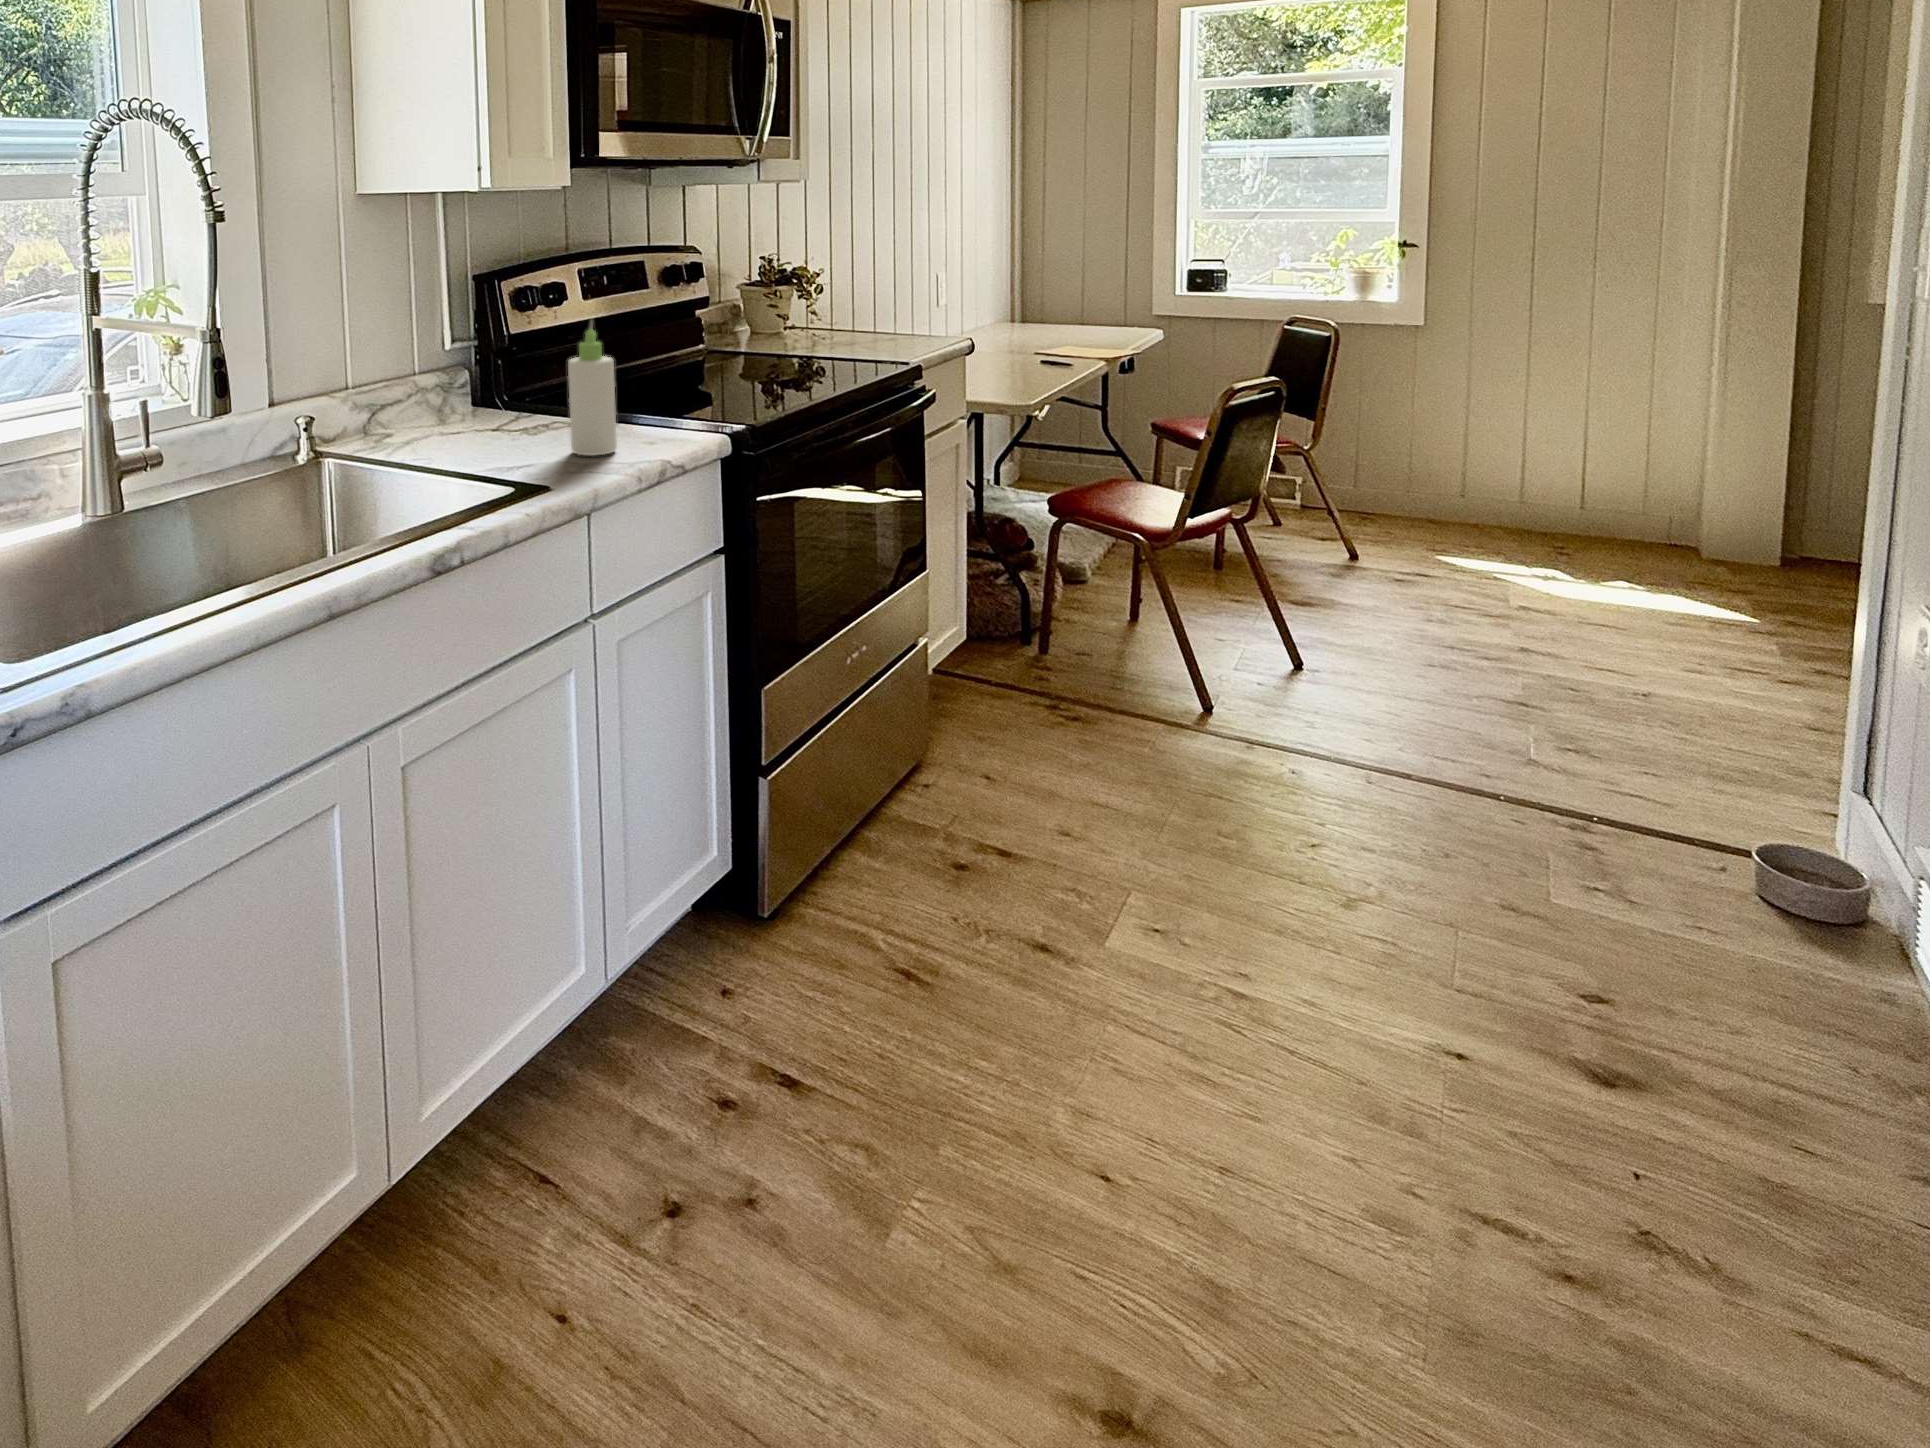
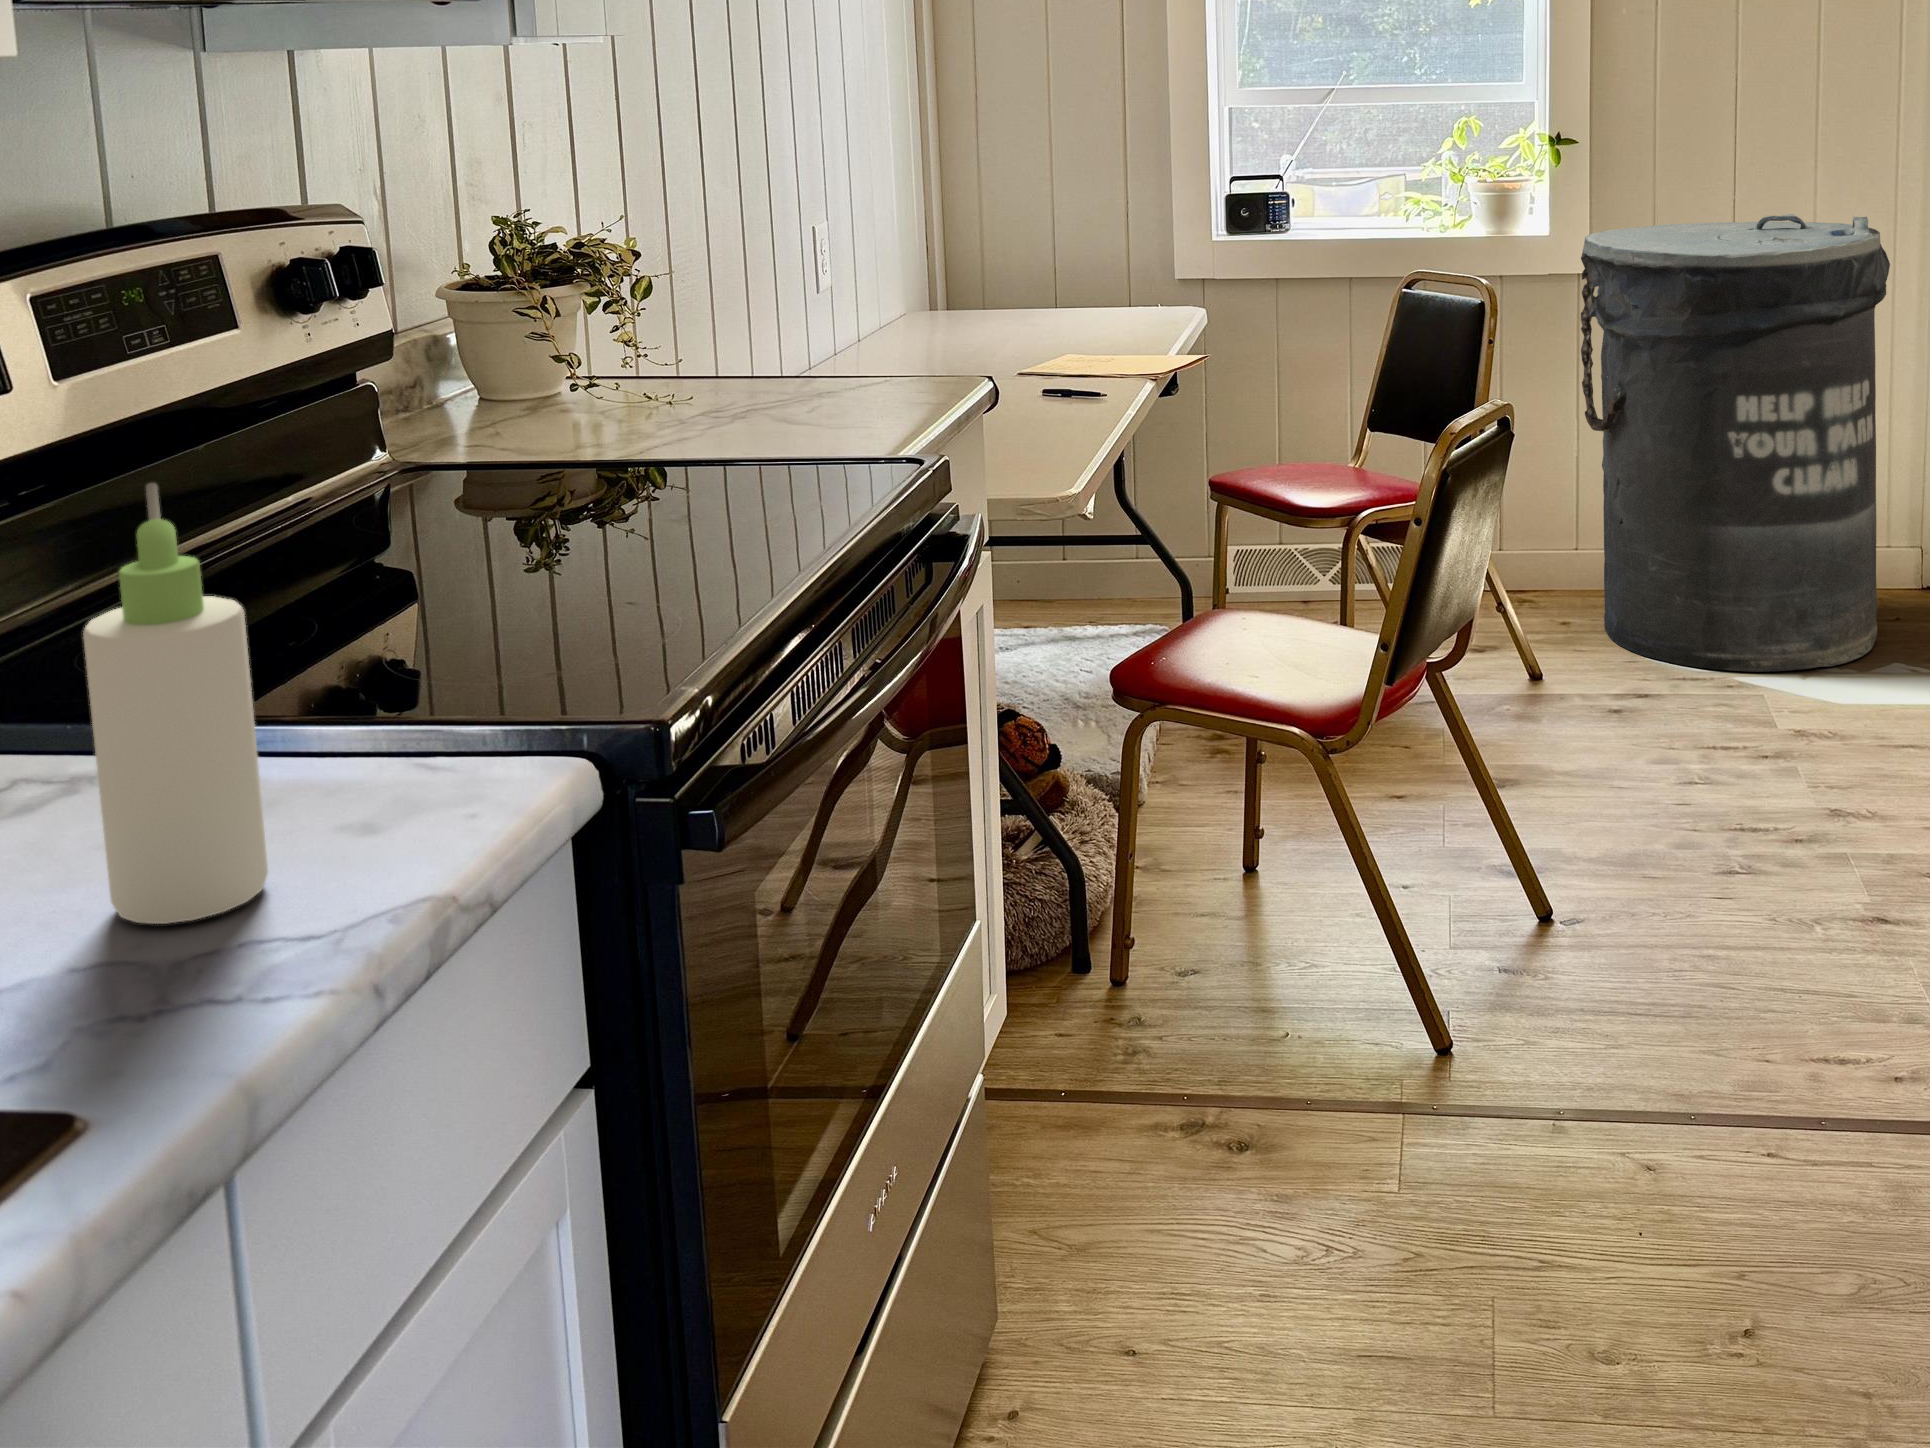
trash can: none [1401,295,1636,577] -> present [1581,214,1890,672]

